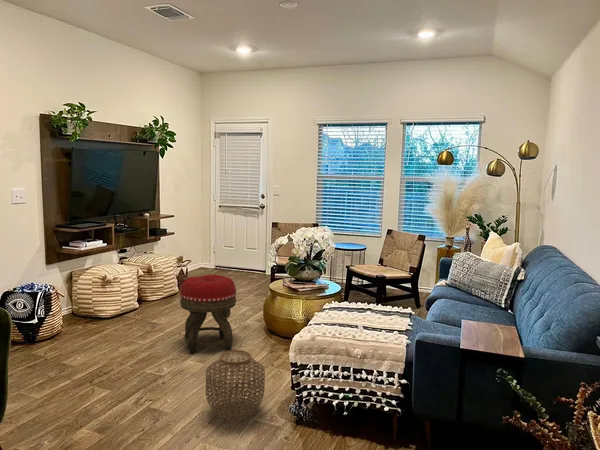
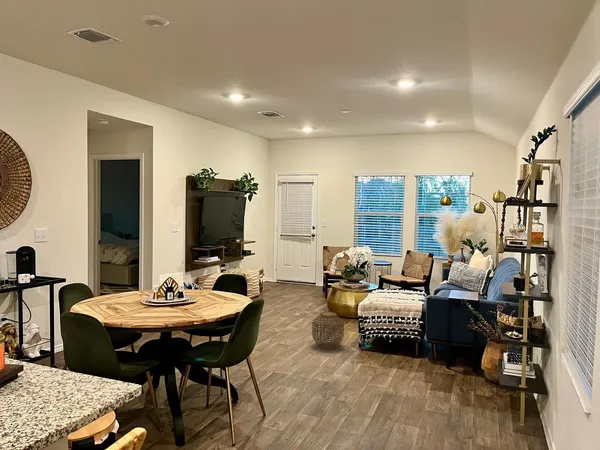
footstool: present [180,275,236,354] -> none [280,277,314,324]

